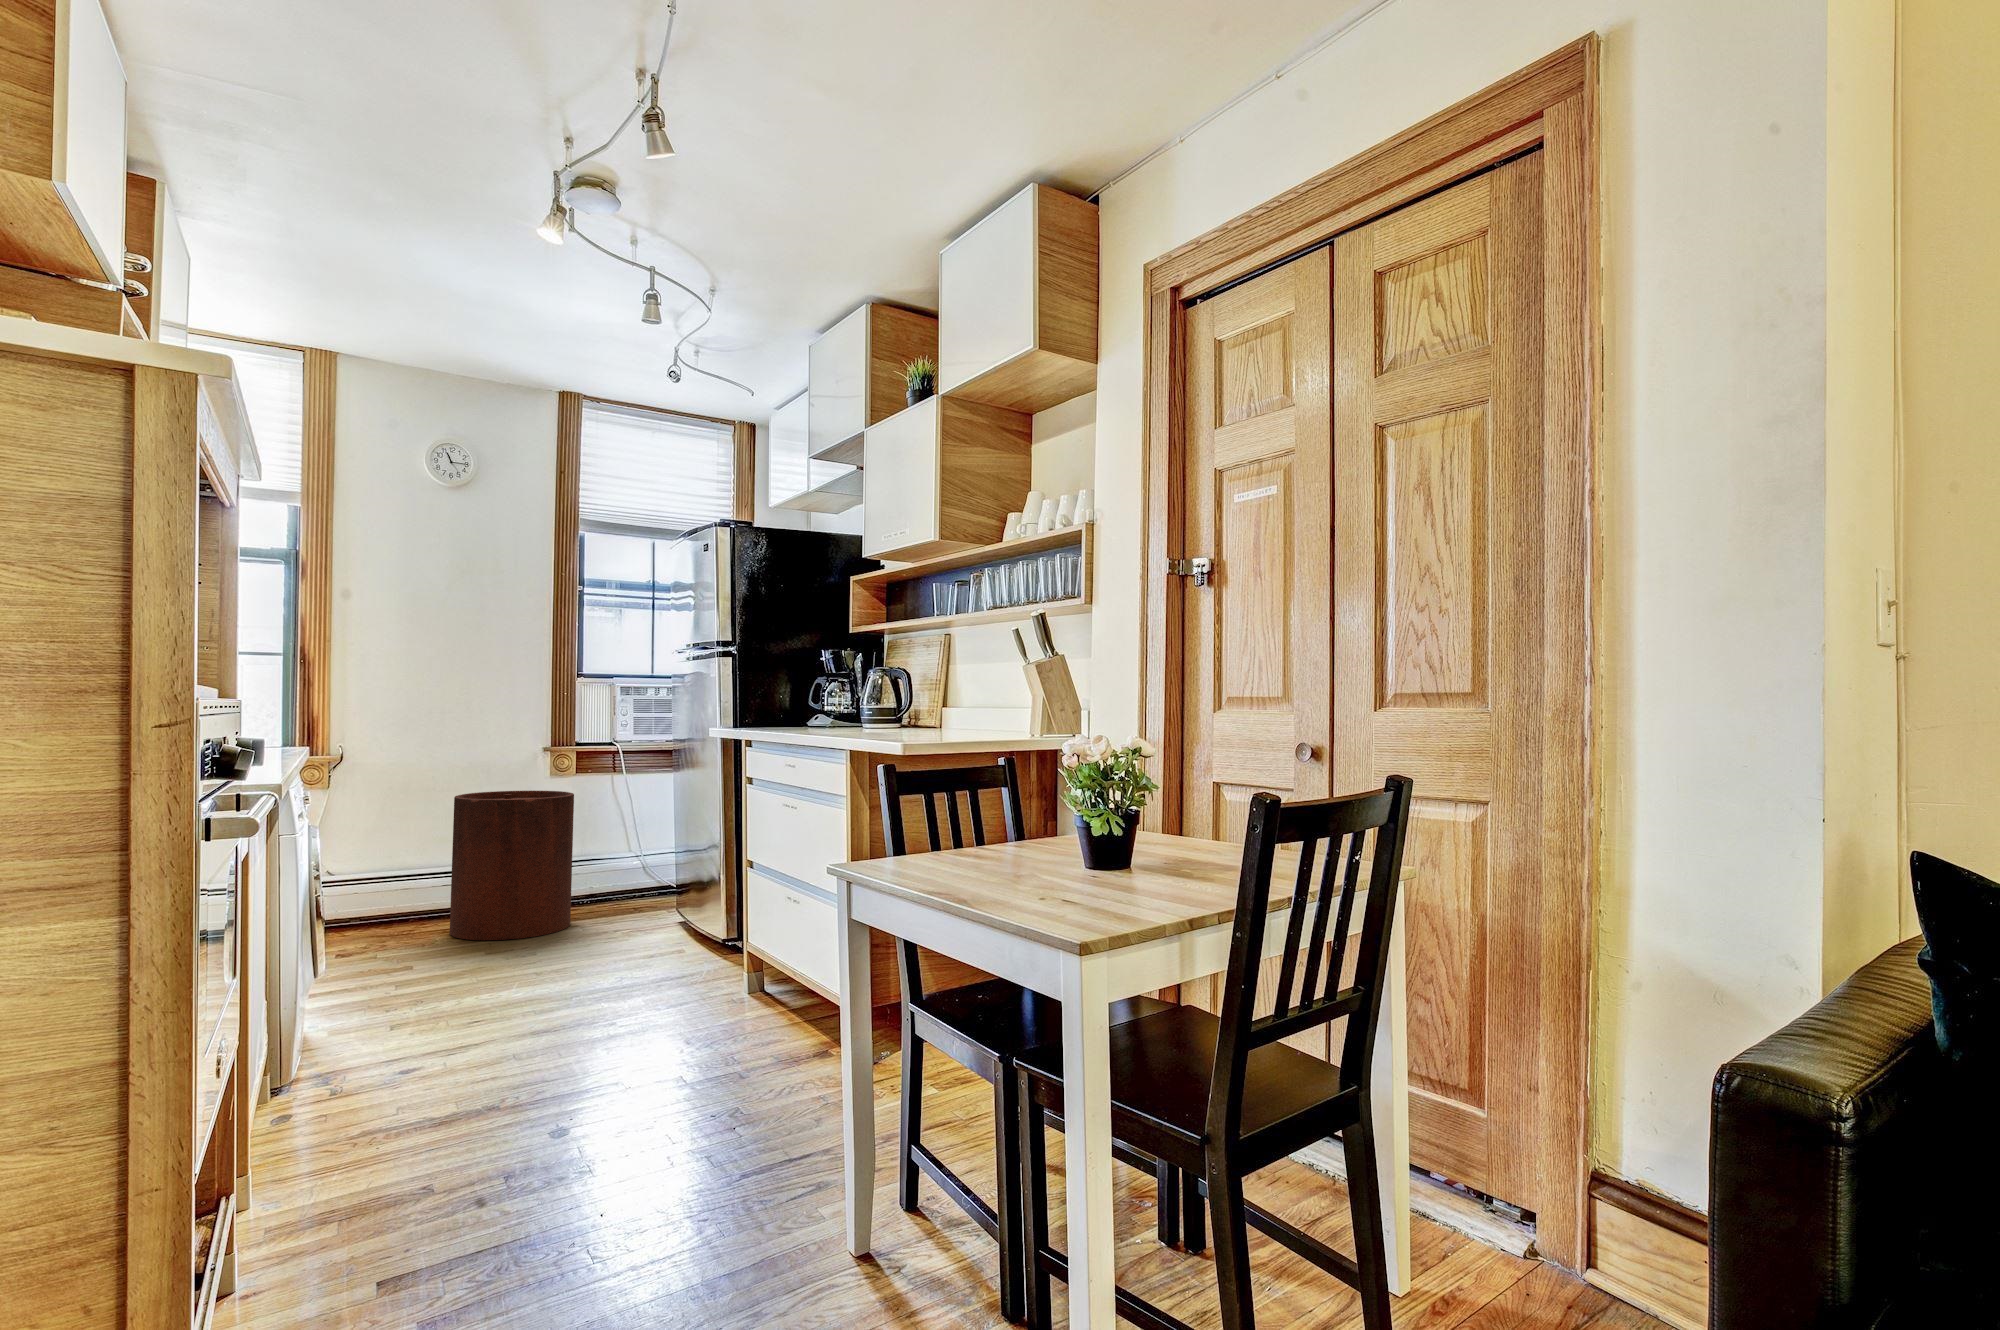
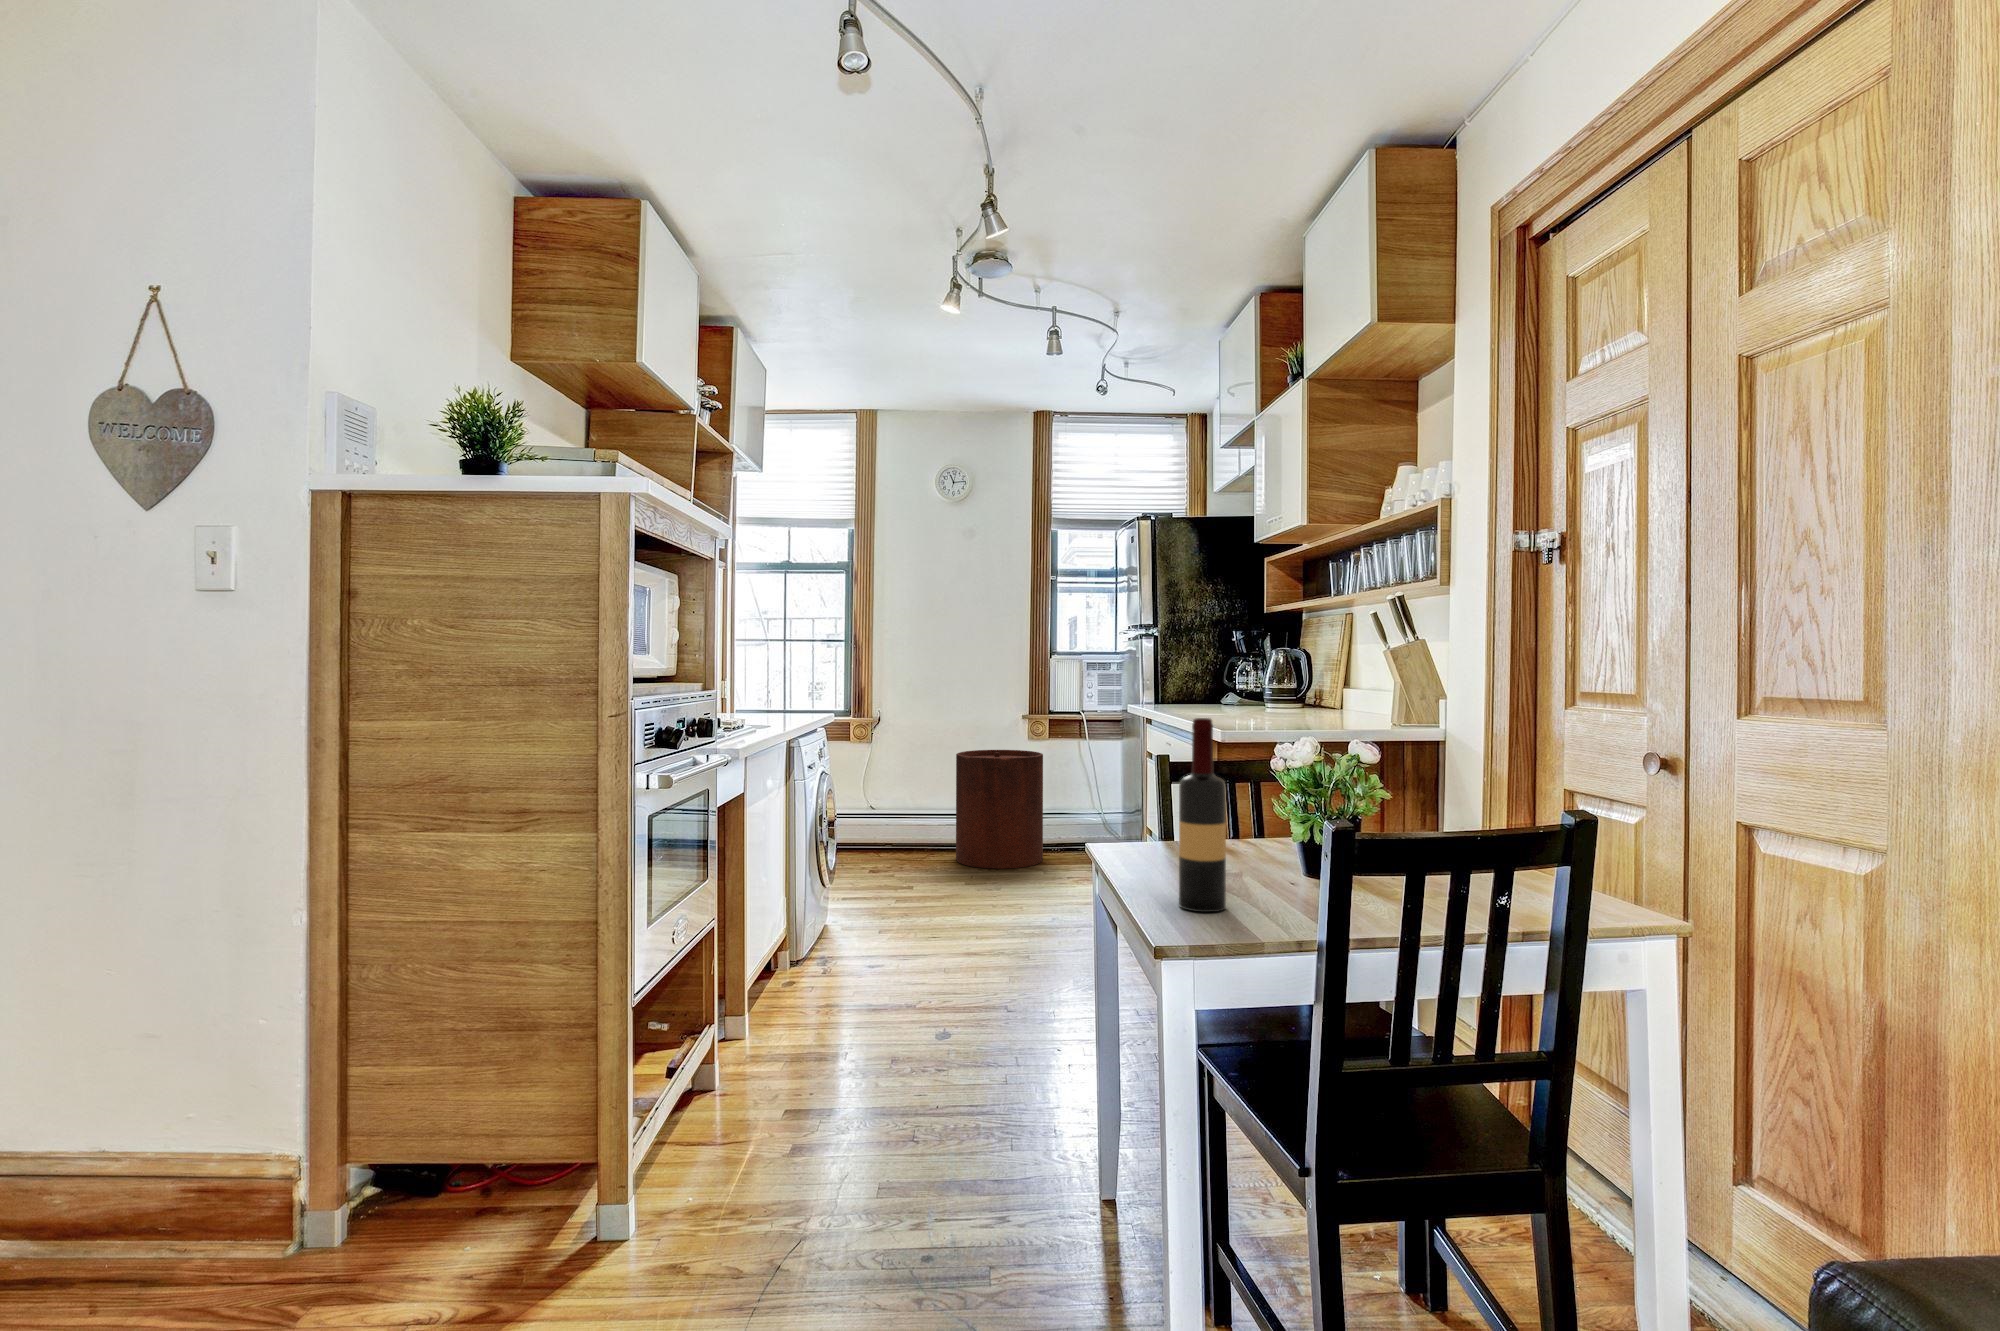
wine bottle: none [1034,700,1082,899] -> present [1179,718,1226,912]

